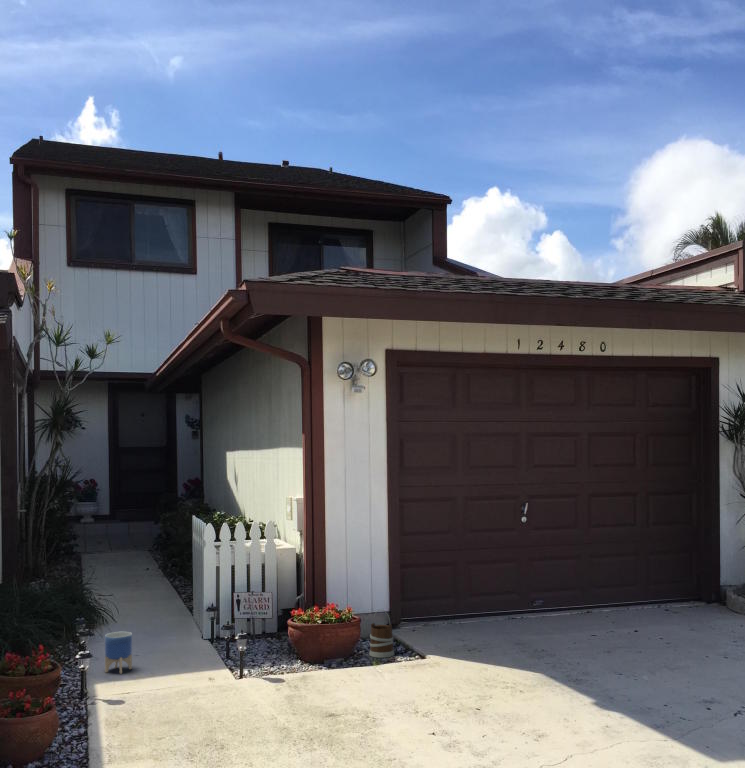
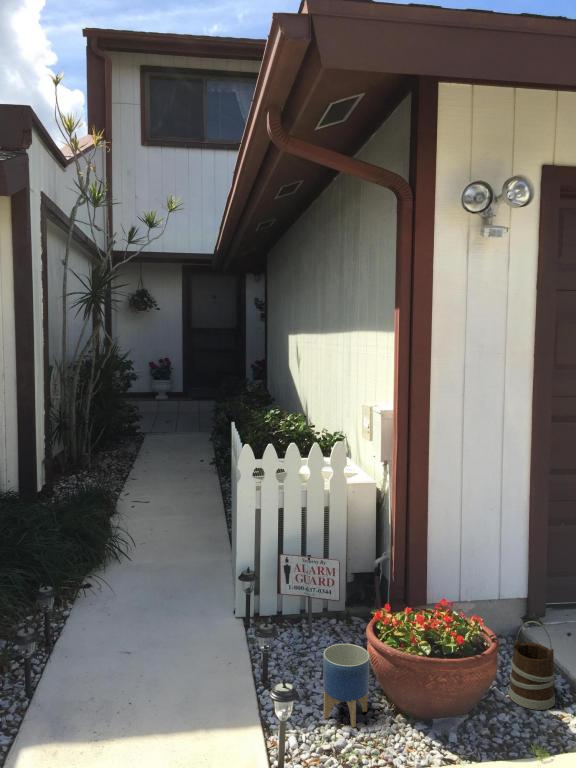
planter: present [105,632,132,674] -> present [323,644,370,727]

